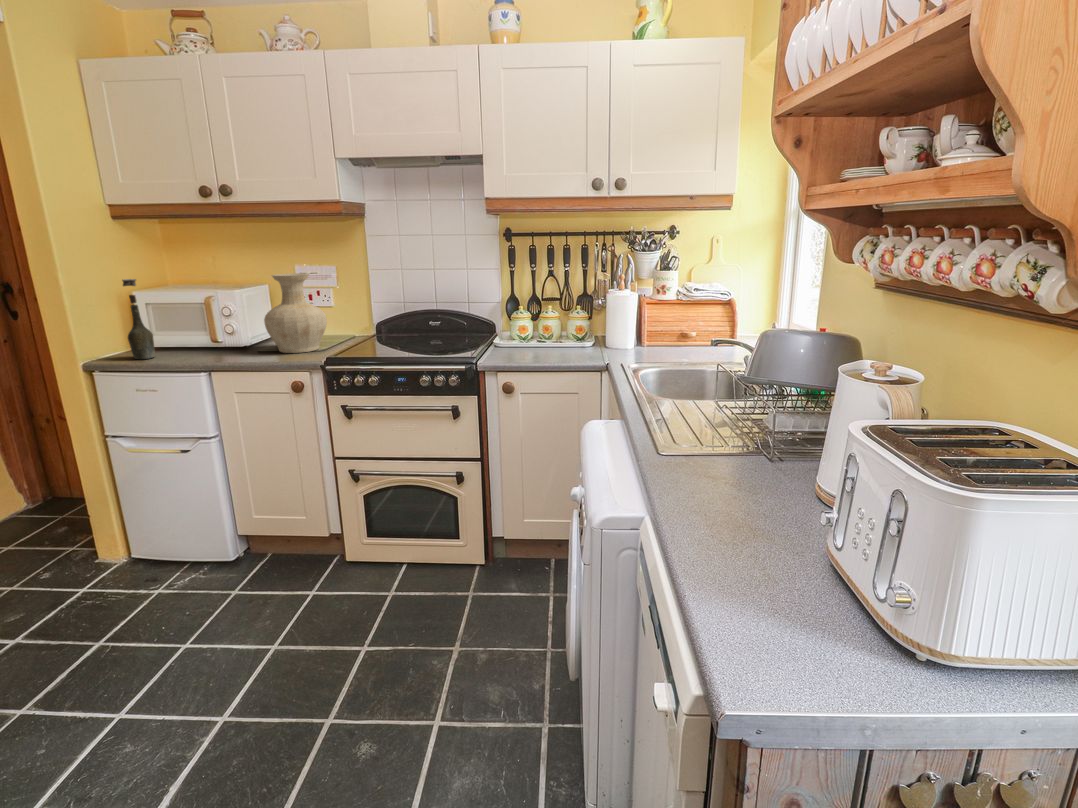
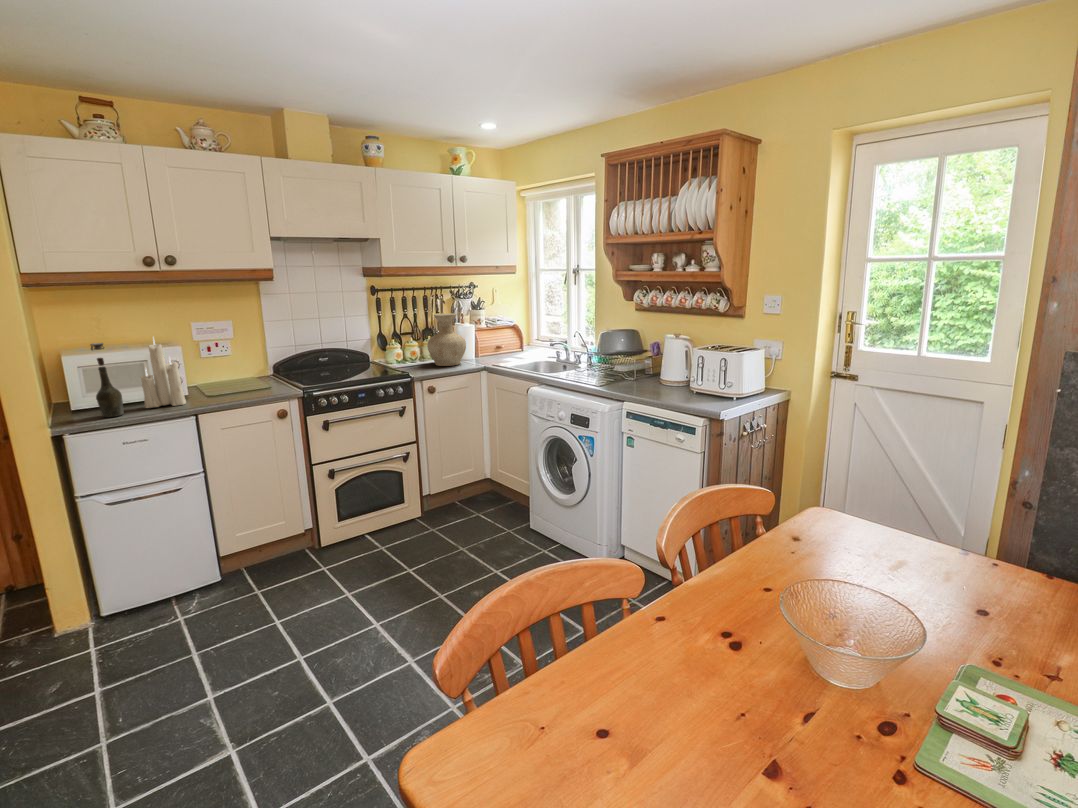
candle: none [177,271,218,357] -> present [141,339,186,408]
vase: present [264,273,327,353] -> present [427,313,466,366]

